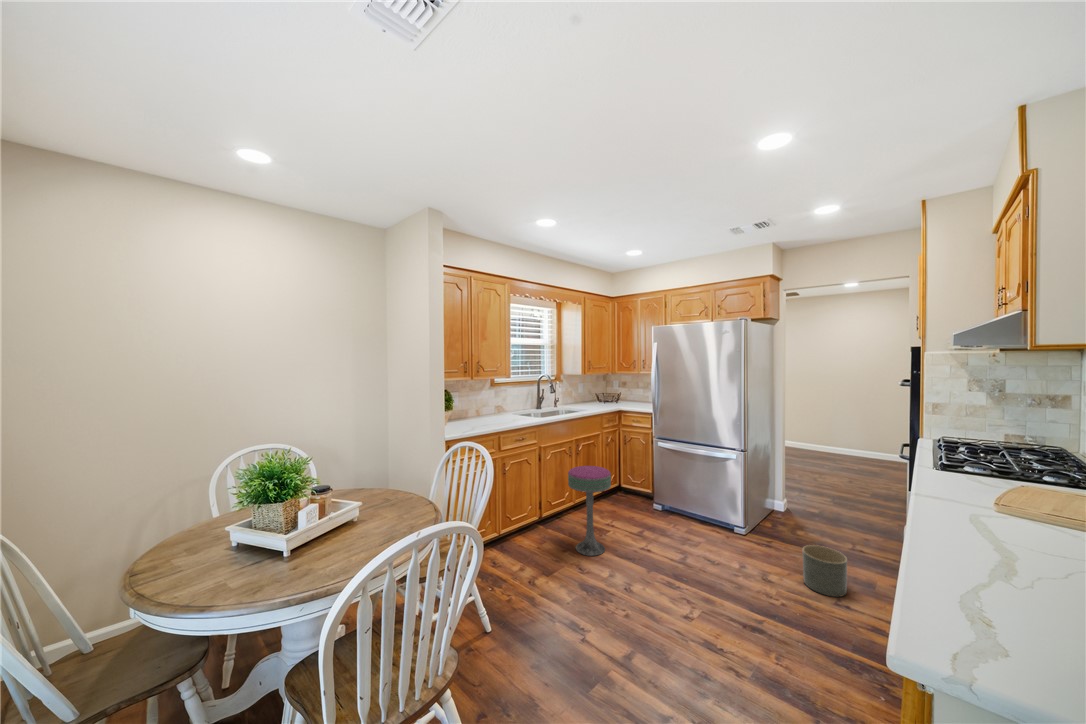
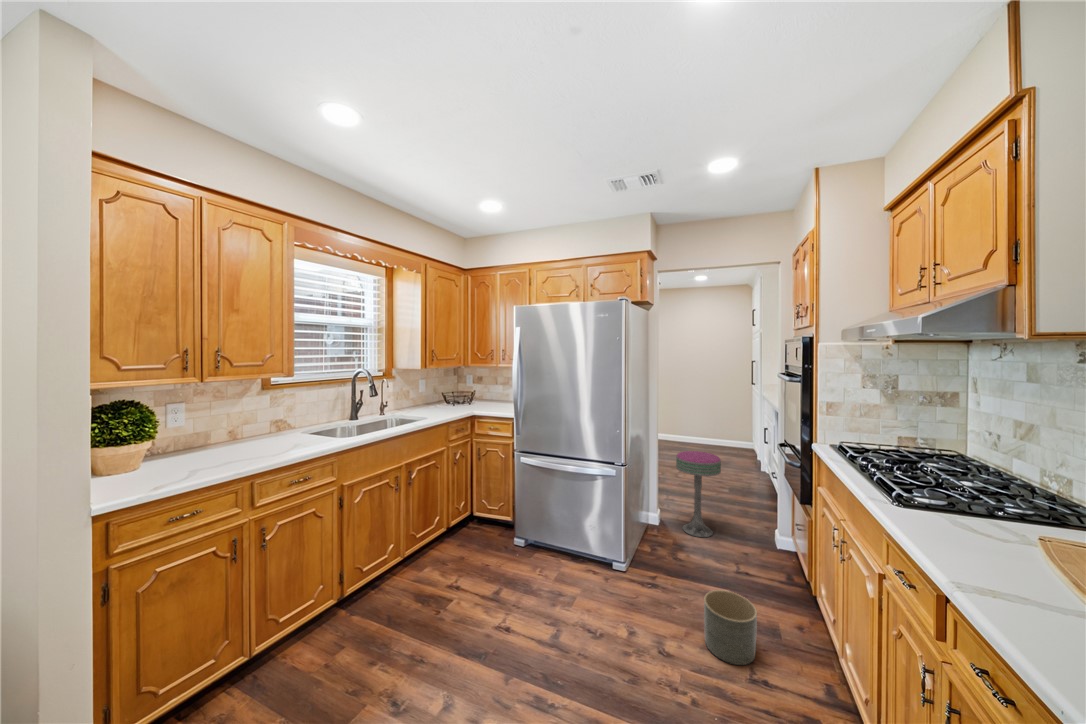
bar stool: present [568,466,611,556] -> present [676,451,721,537]

